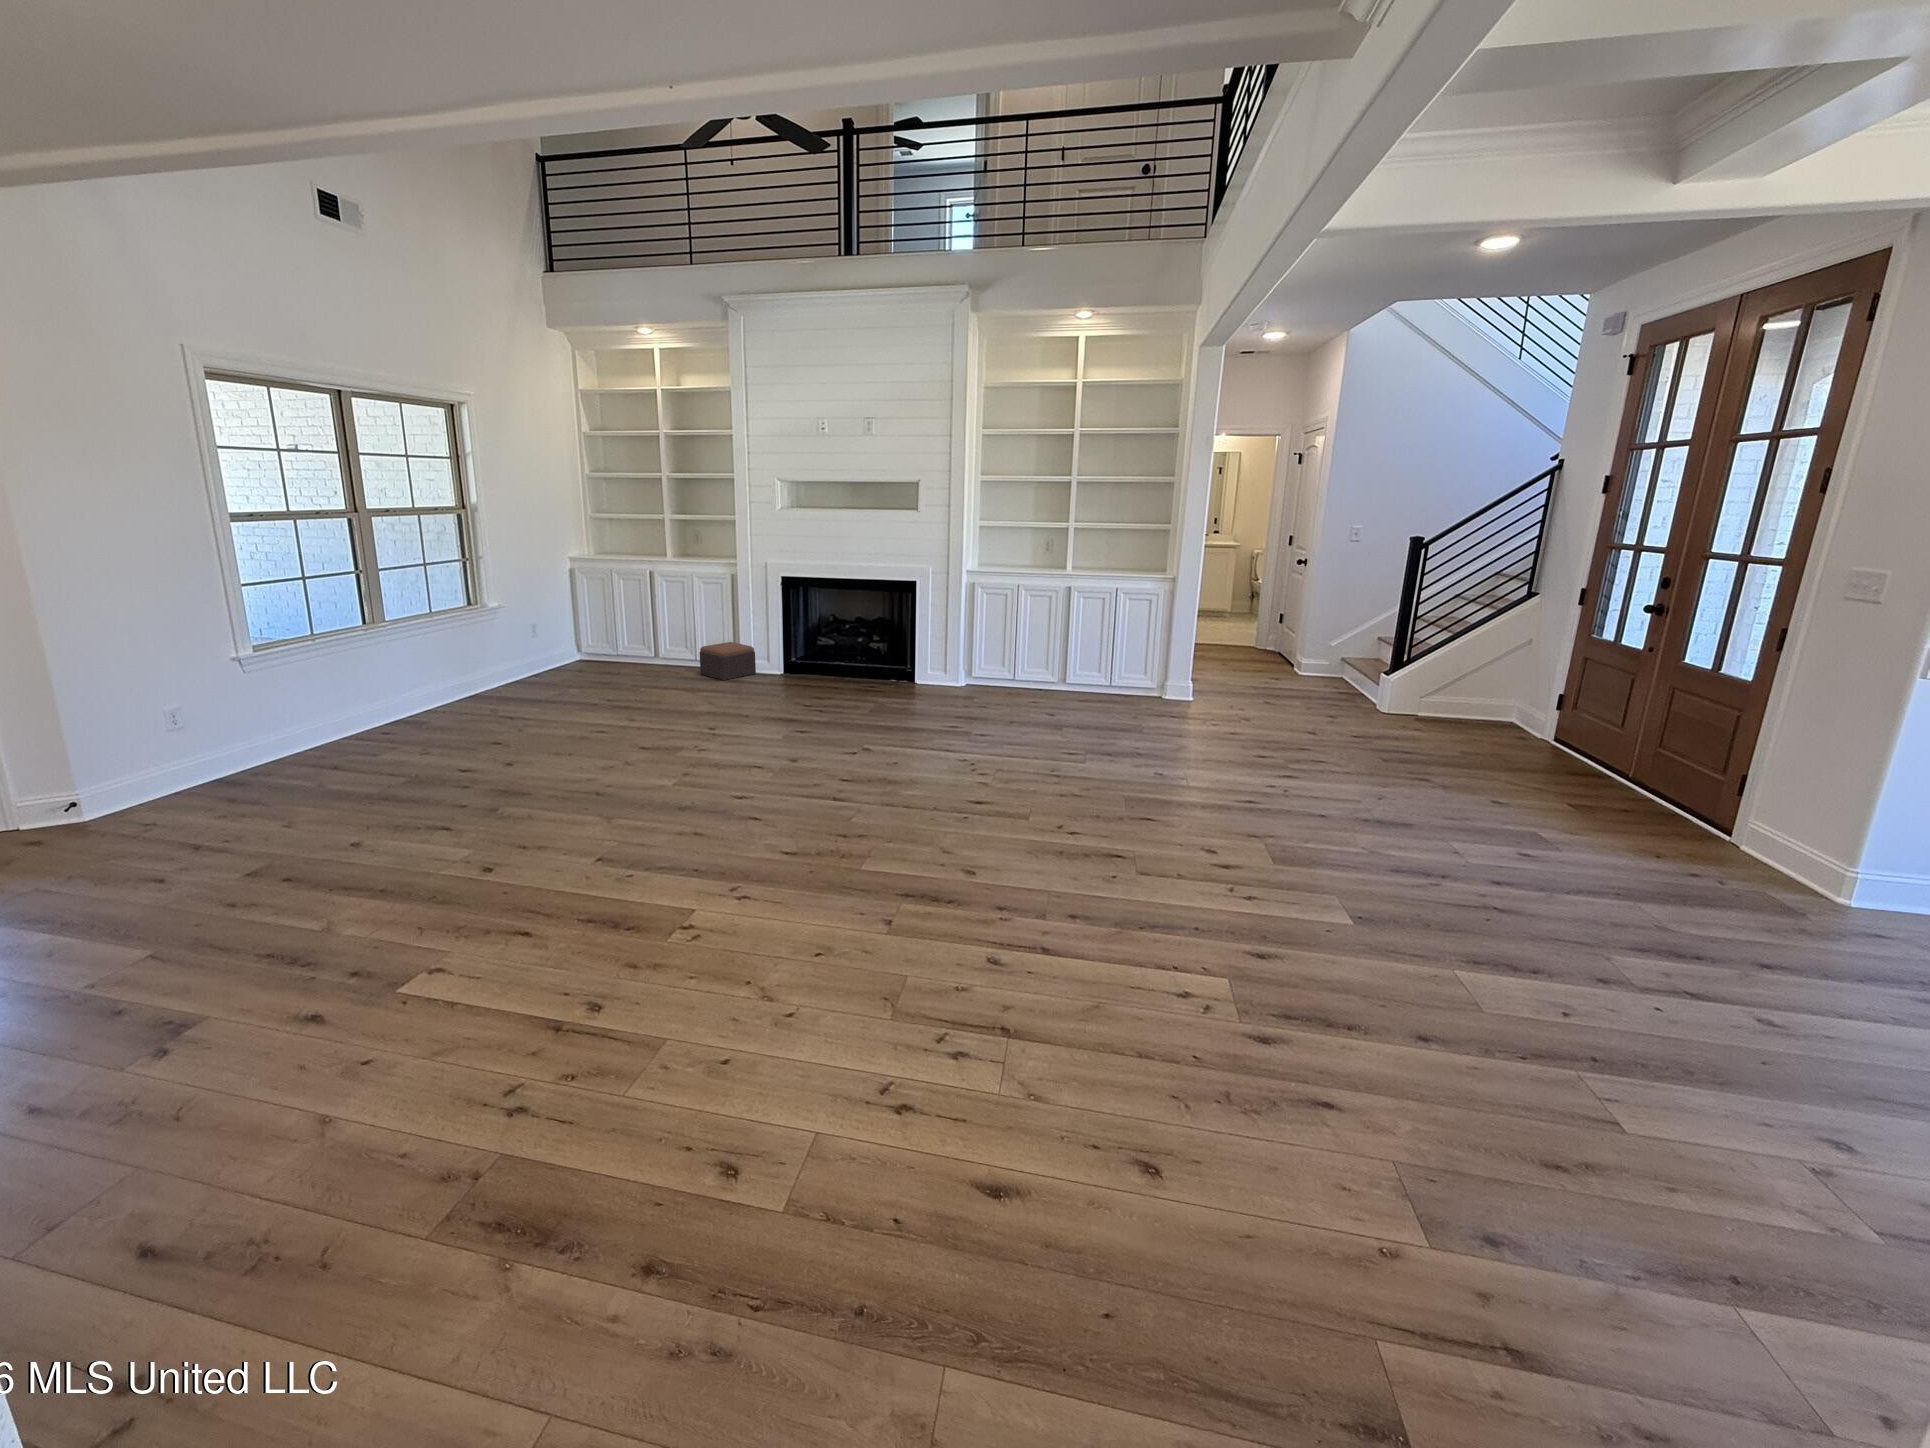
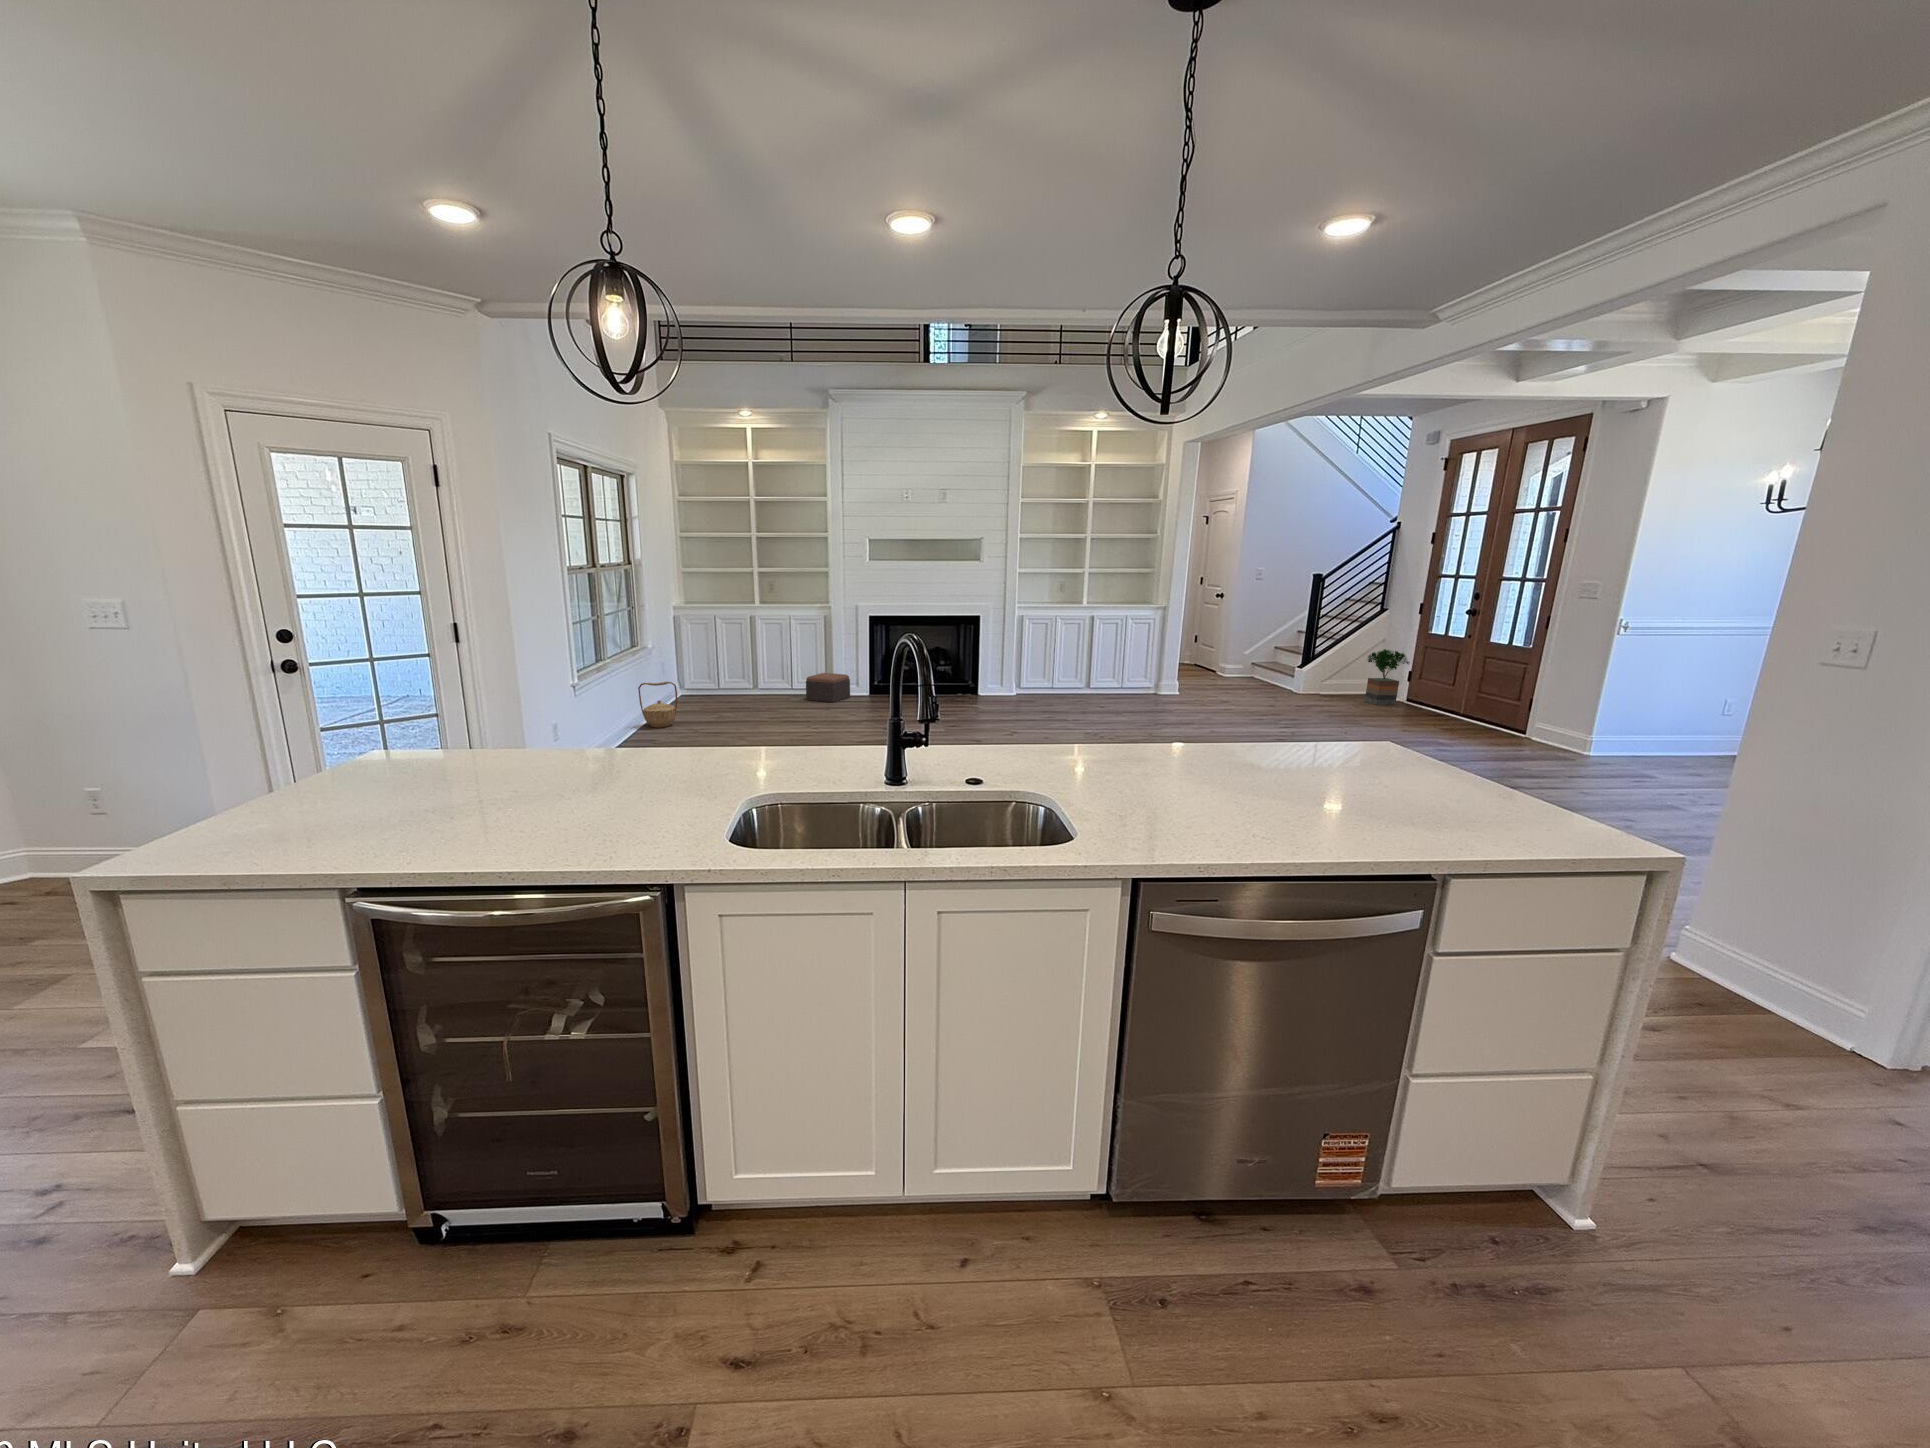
basket: none [454,648,499,702] -> present [638,682,677,728]
potted tree: none [1483,656,1562,745] -> present [1365,649,1410,705]

